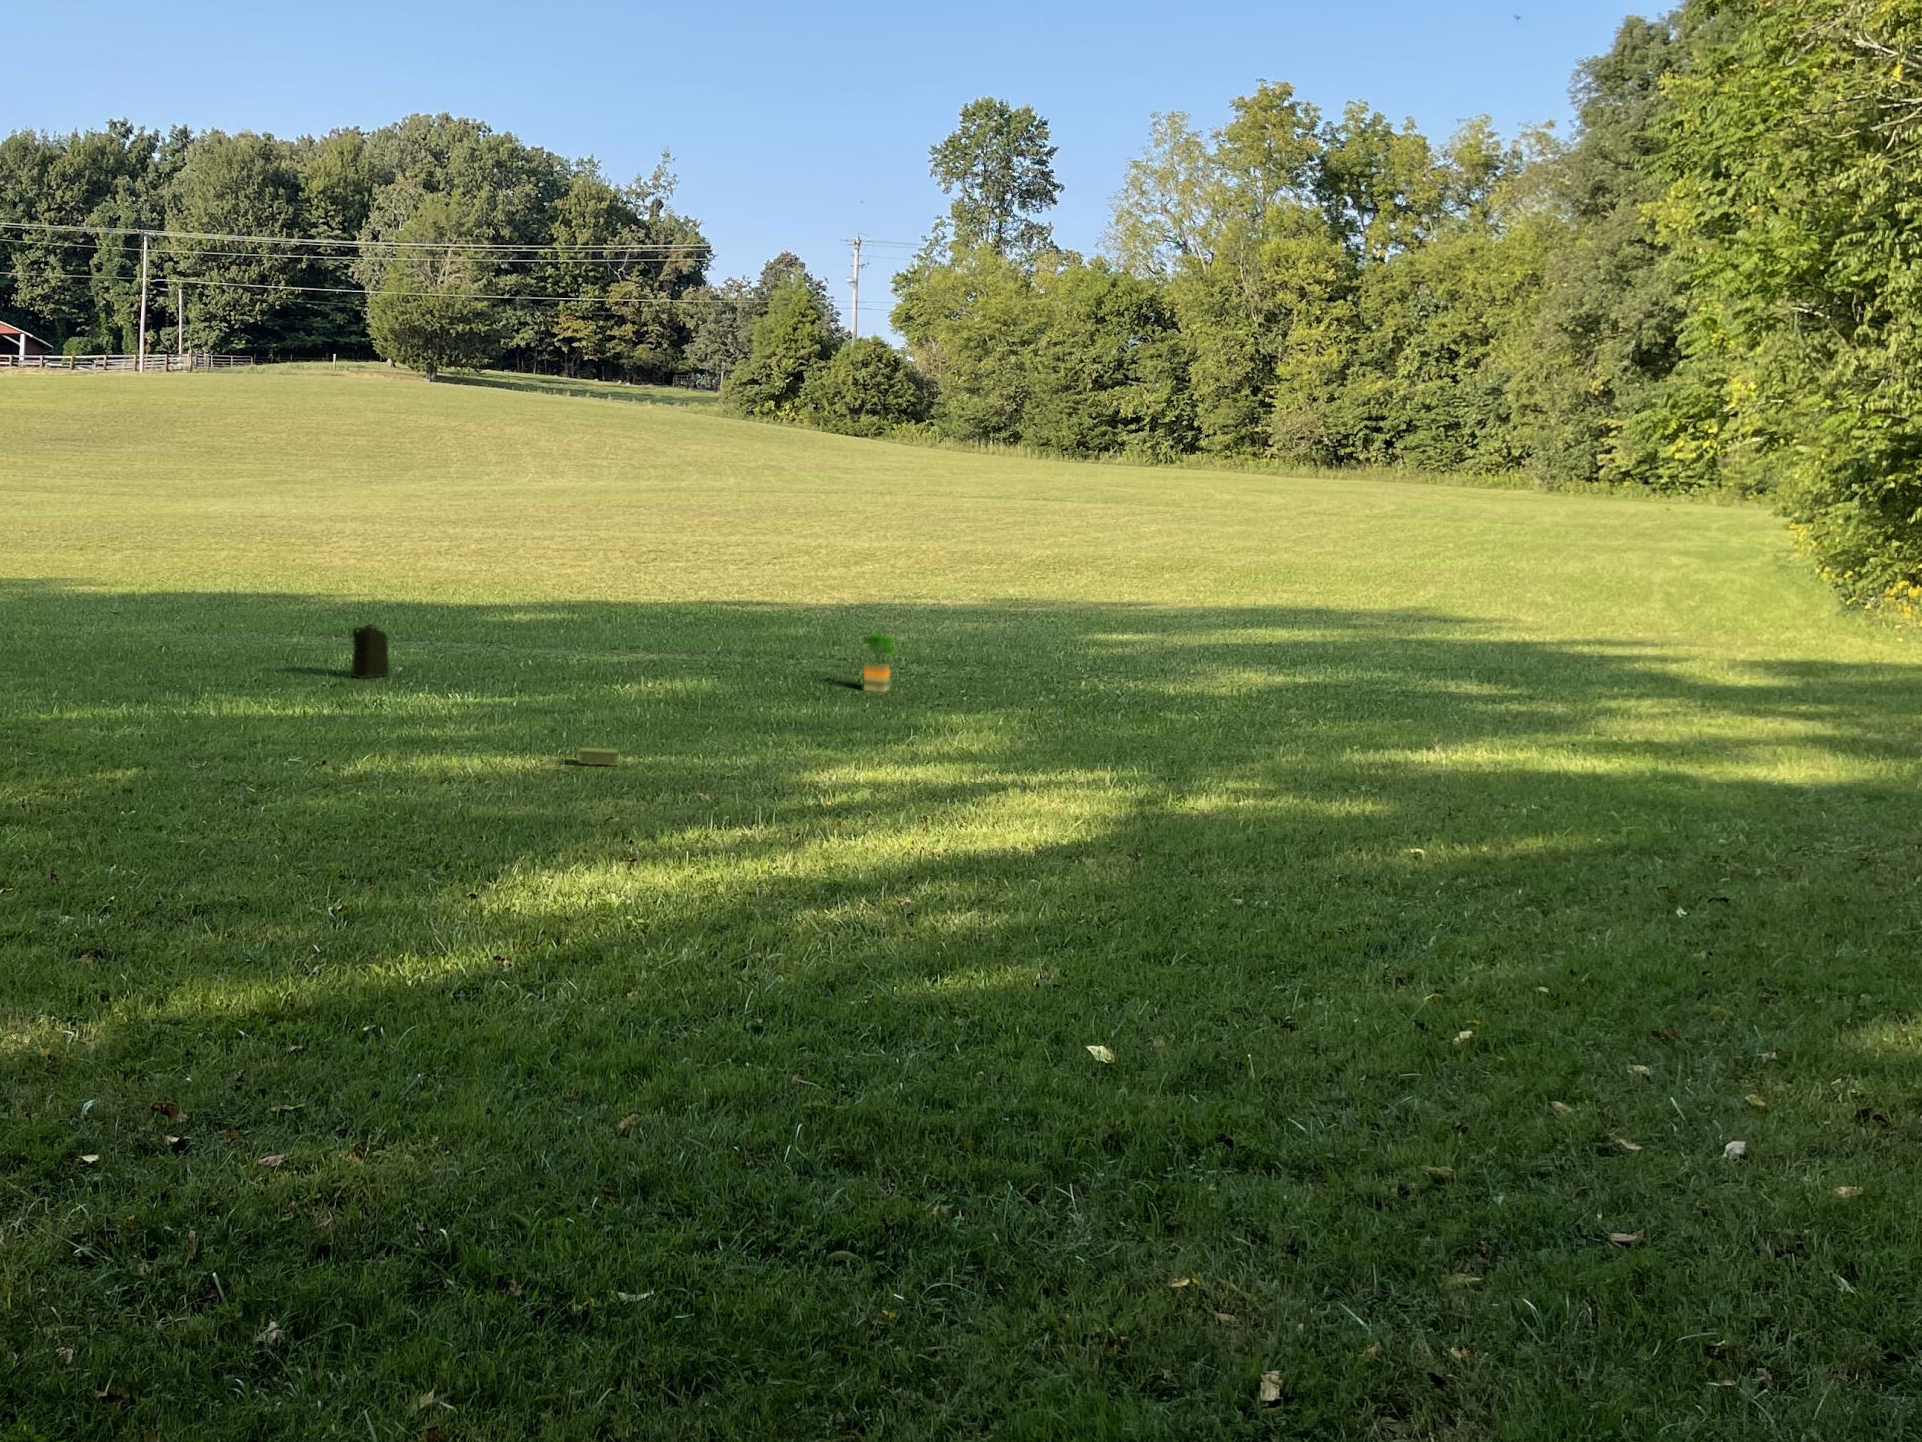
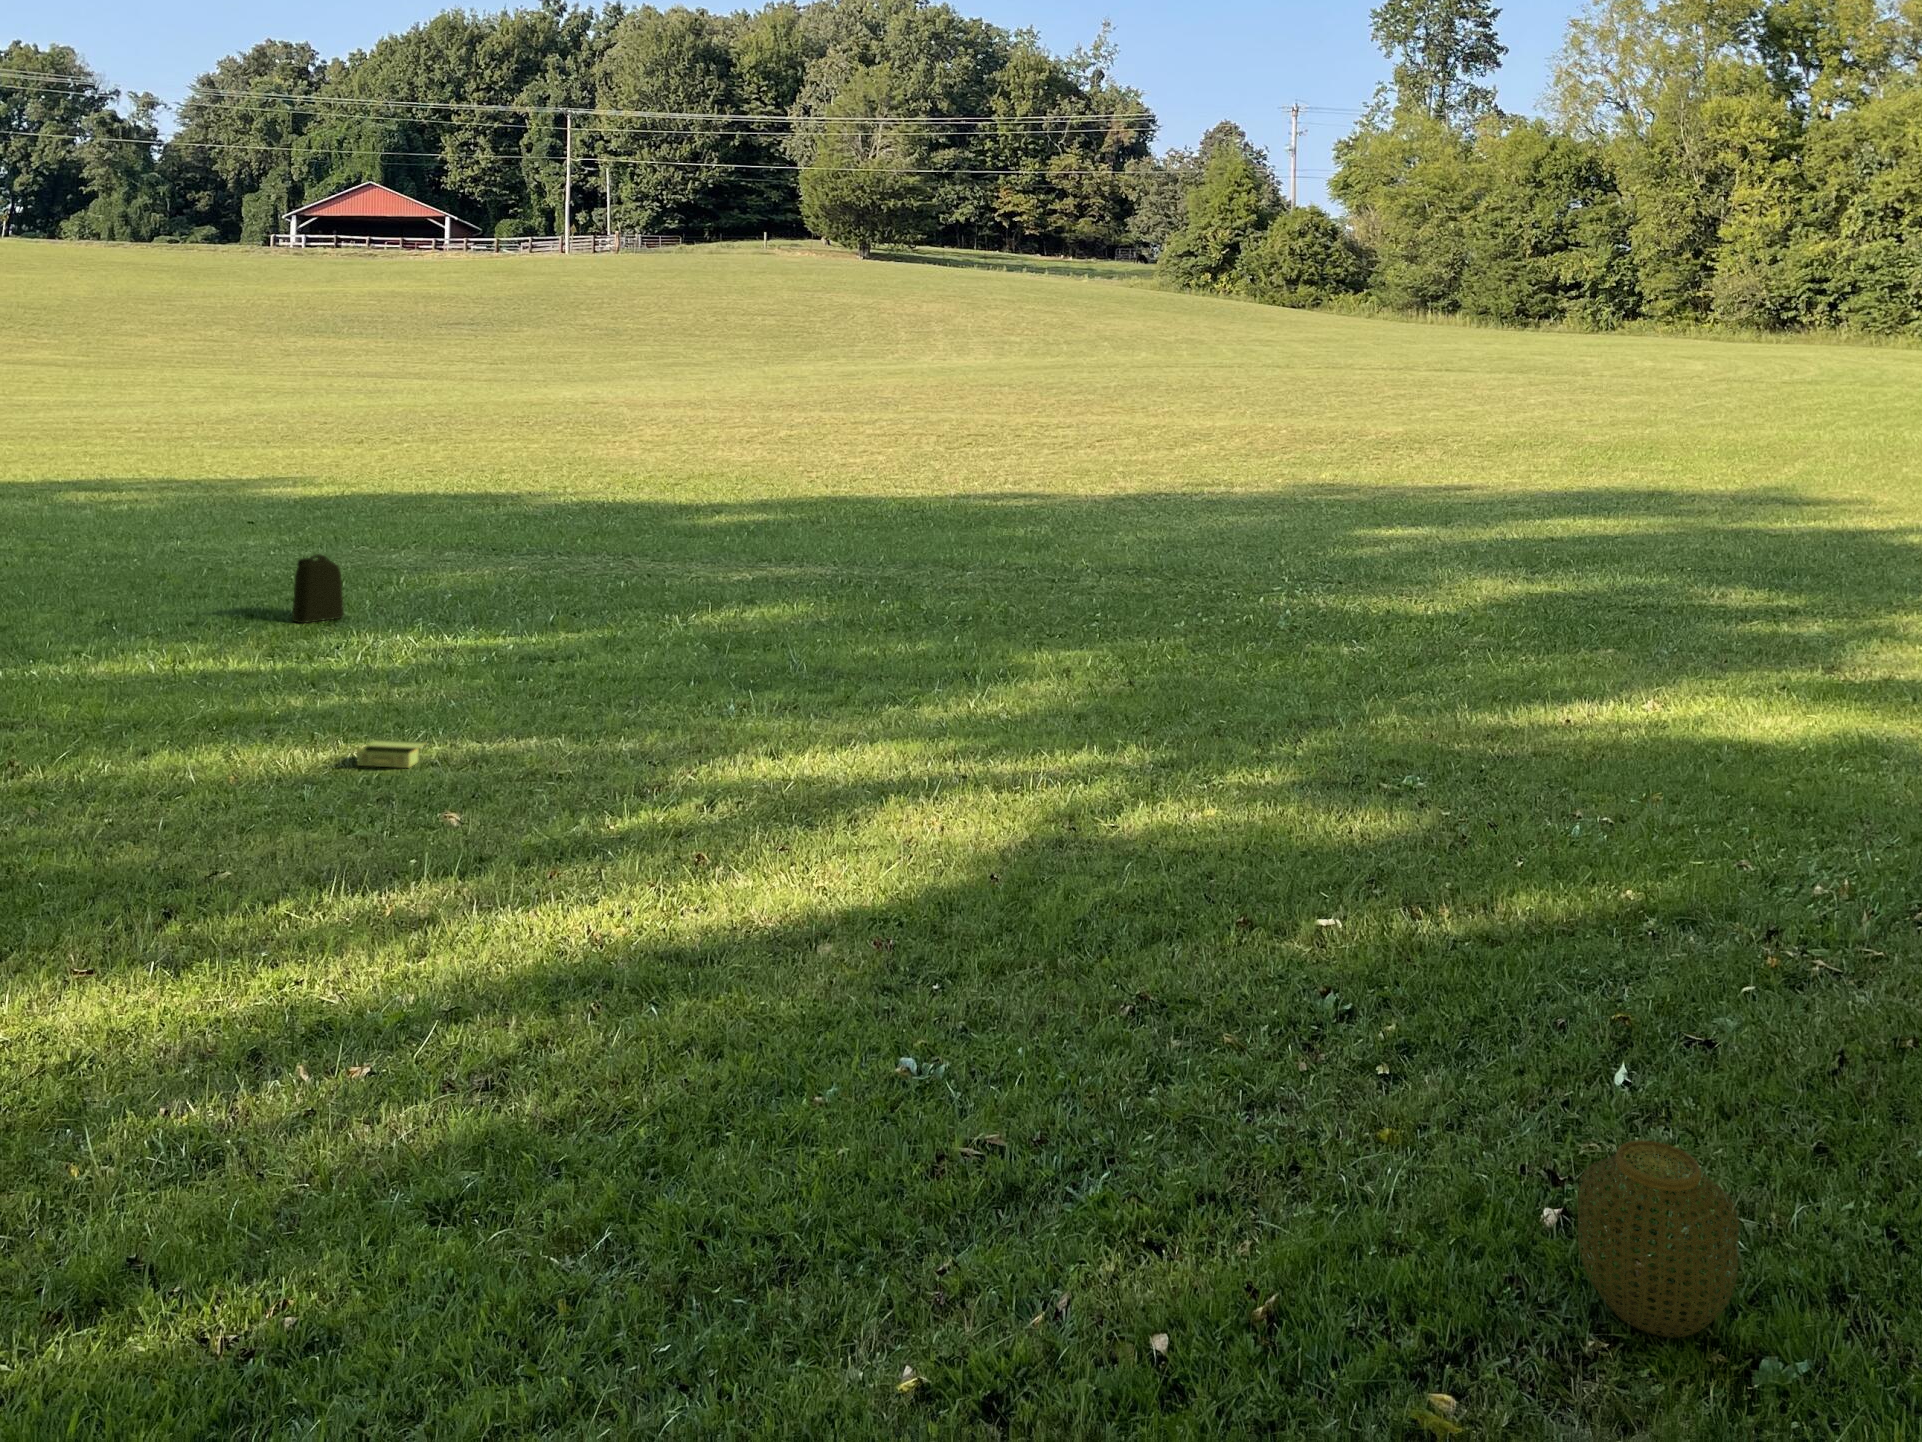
potted tree: present [863,634,897,693] -> none [938,554,984,629]
woven basket: none [1697,913,1800,1012] -> present [1578,1140,1739,1337]

